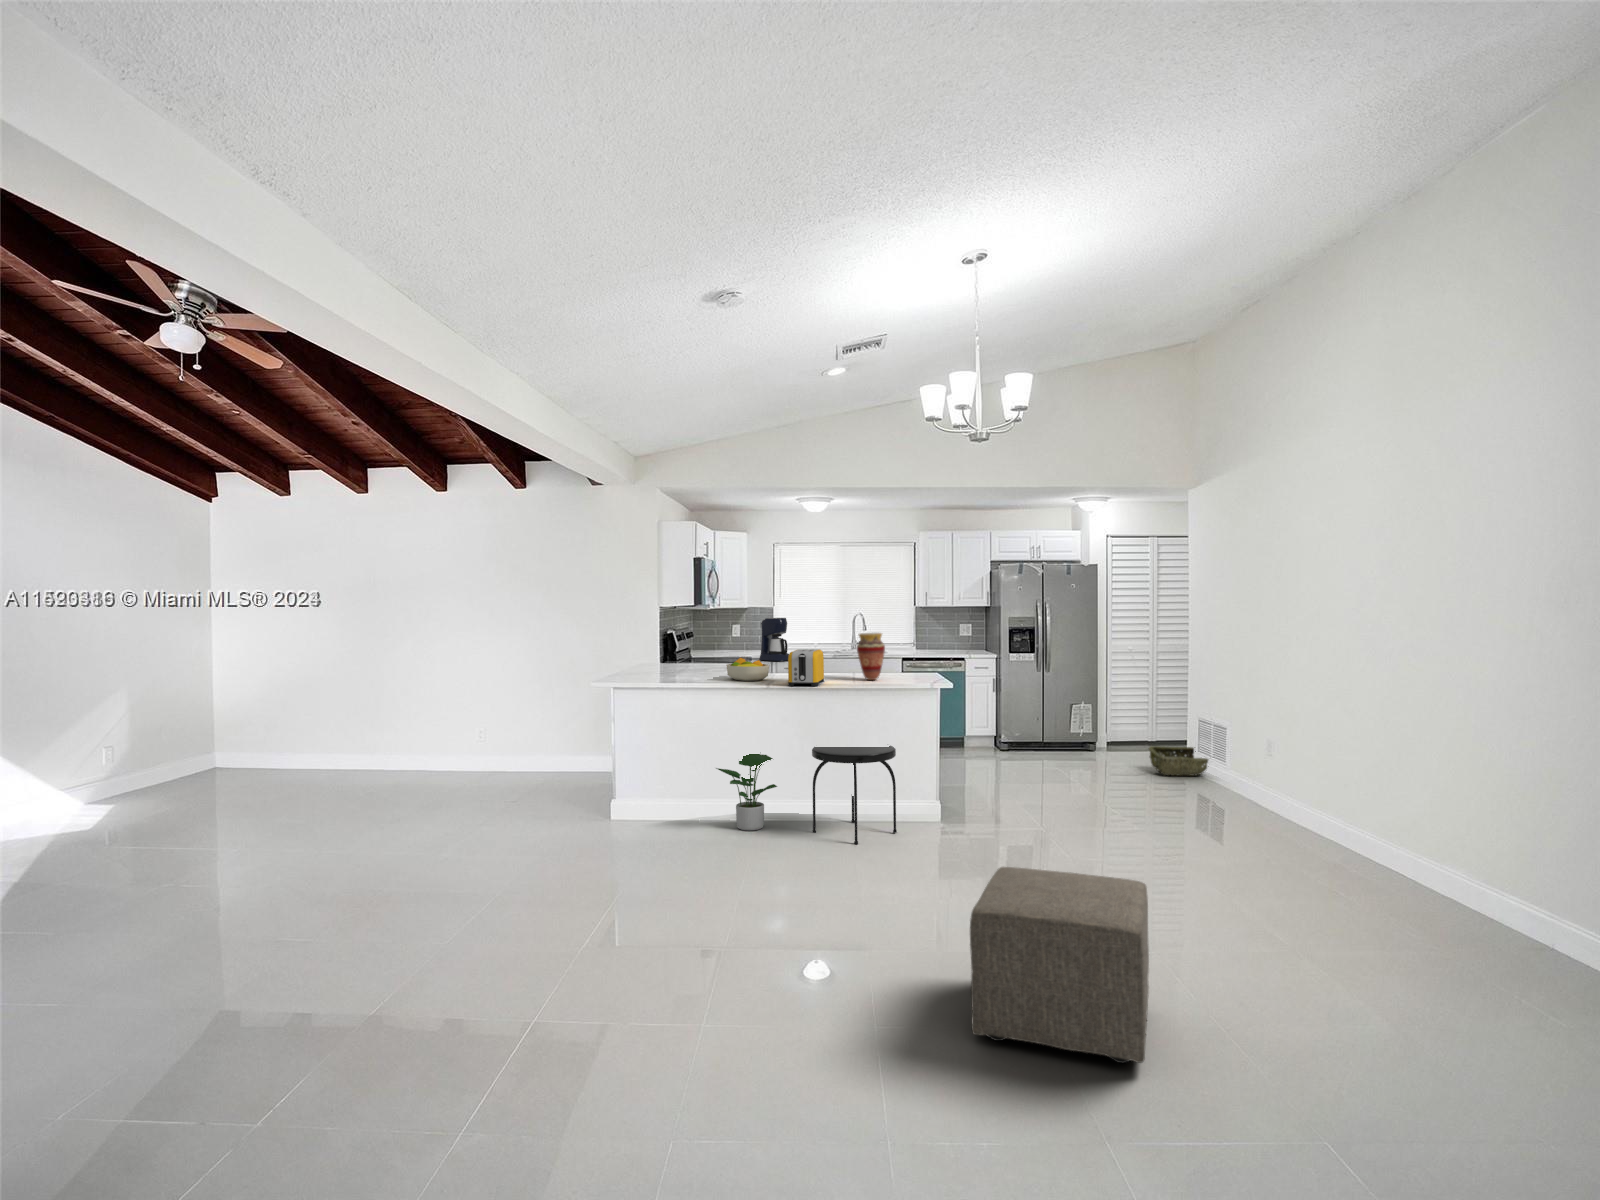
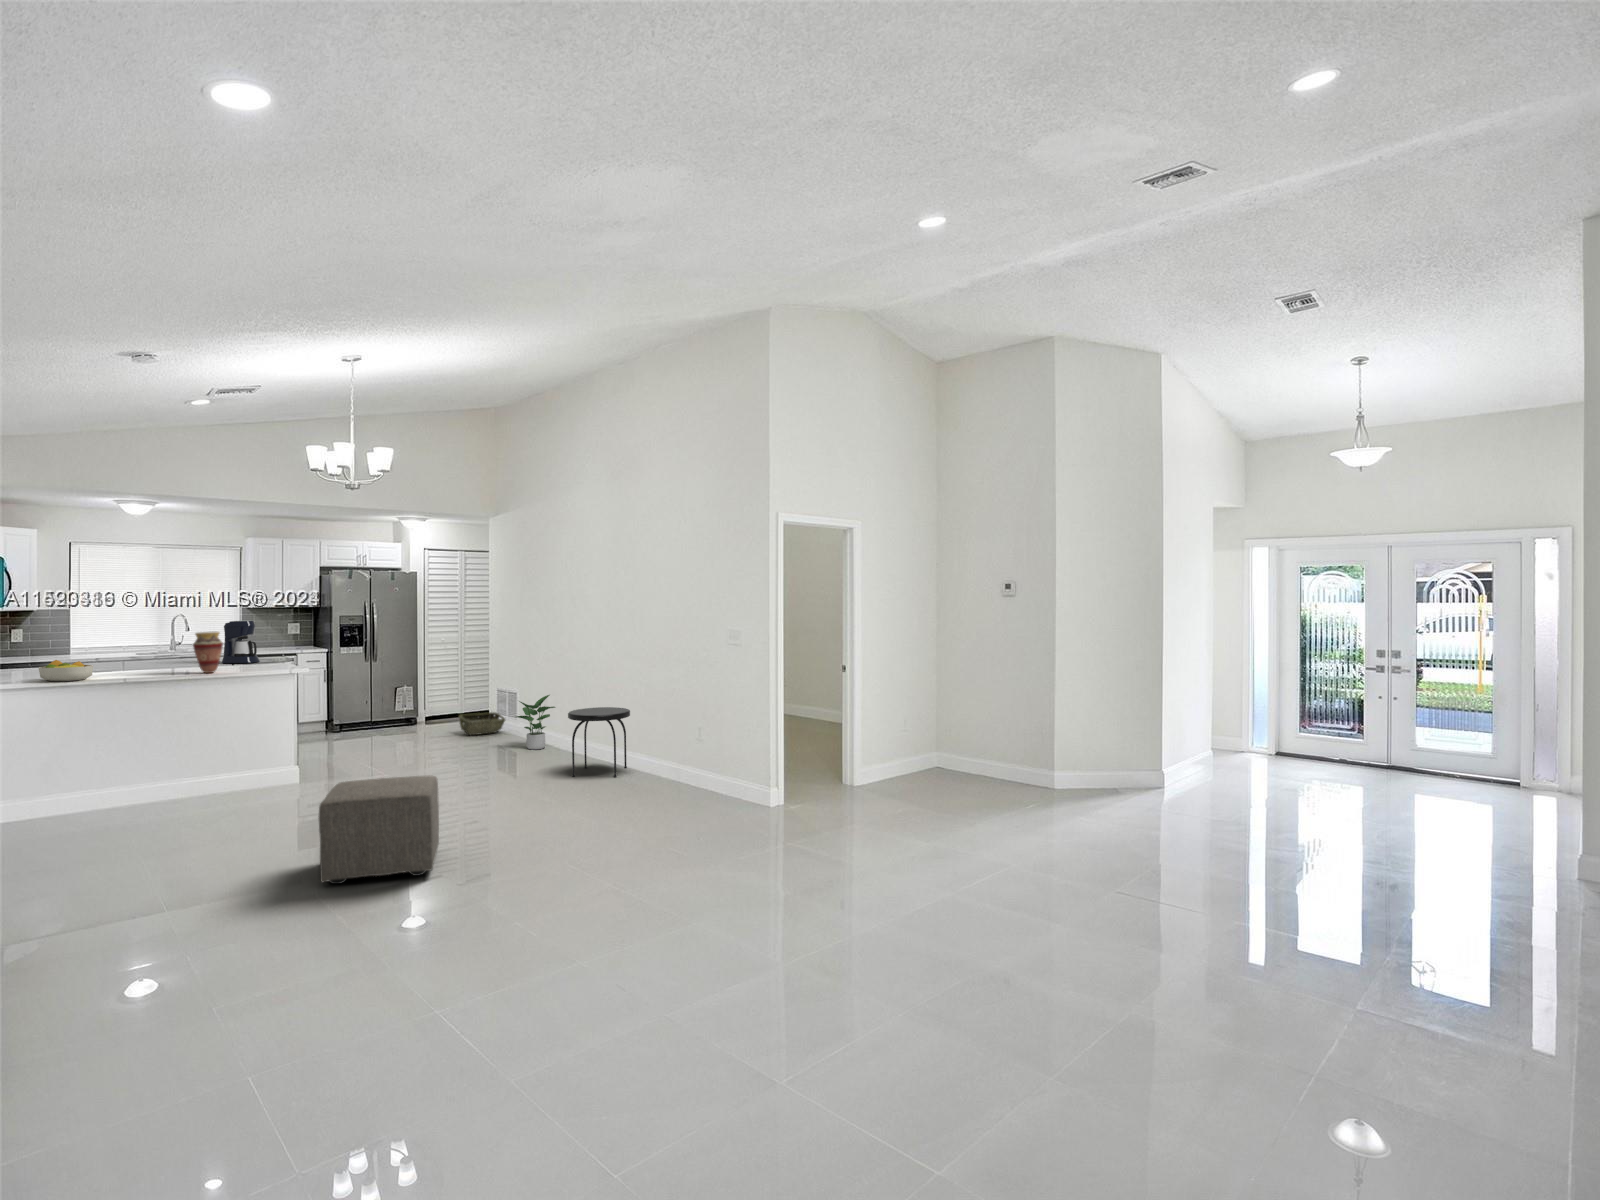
coffee maker: present [759,618,789,661] -> present [222,620,260,663]
toaster: present [788,649,824,686] -> none [120,648,158,682]
side table: present [812,746,897,844] -> present [568,707,630,777]
potted plant: present [716,754,777,831] -> present [516,695,555,750]

